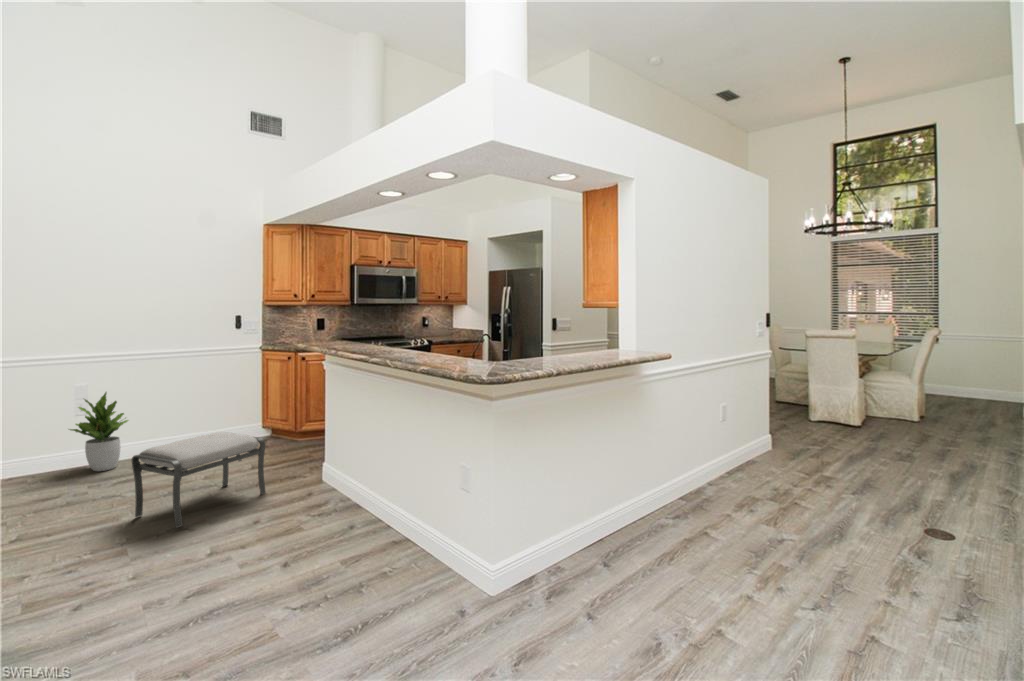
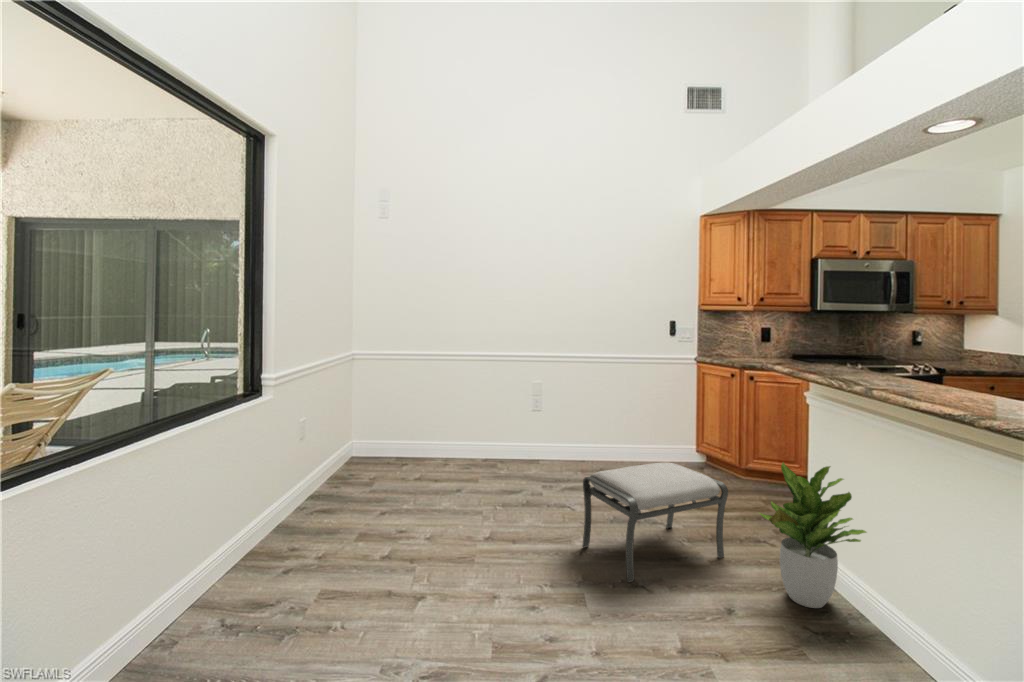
potted plant: present [69,392,128,471] -> present [760,462,866,608]

